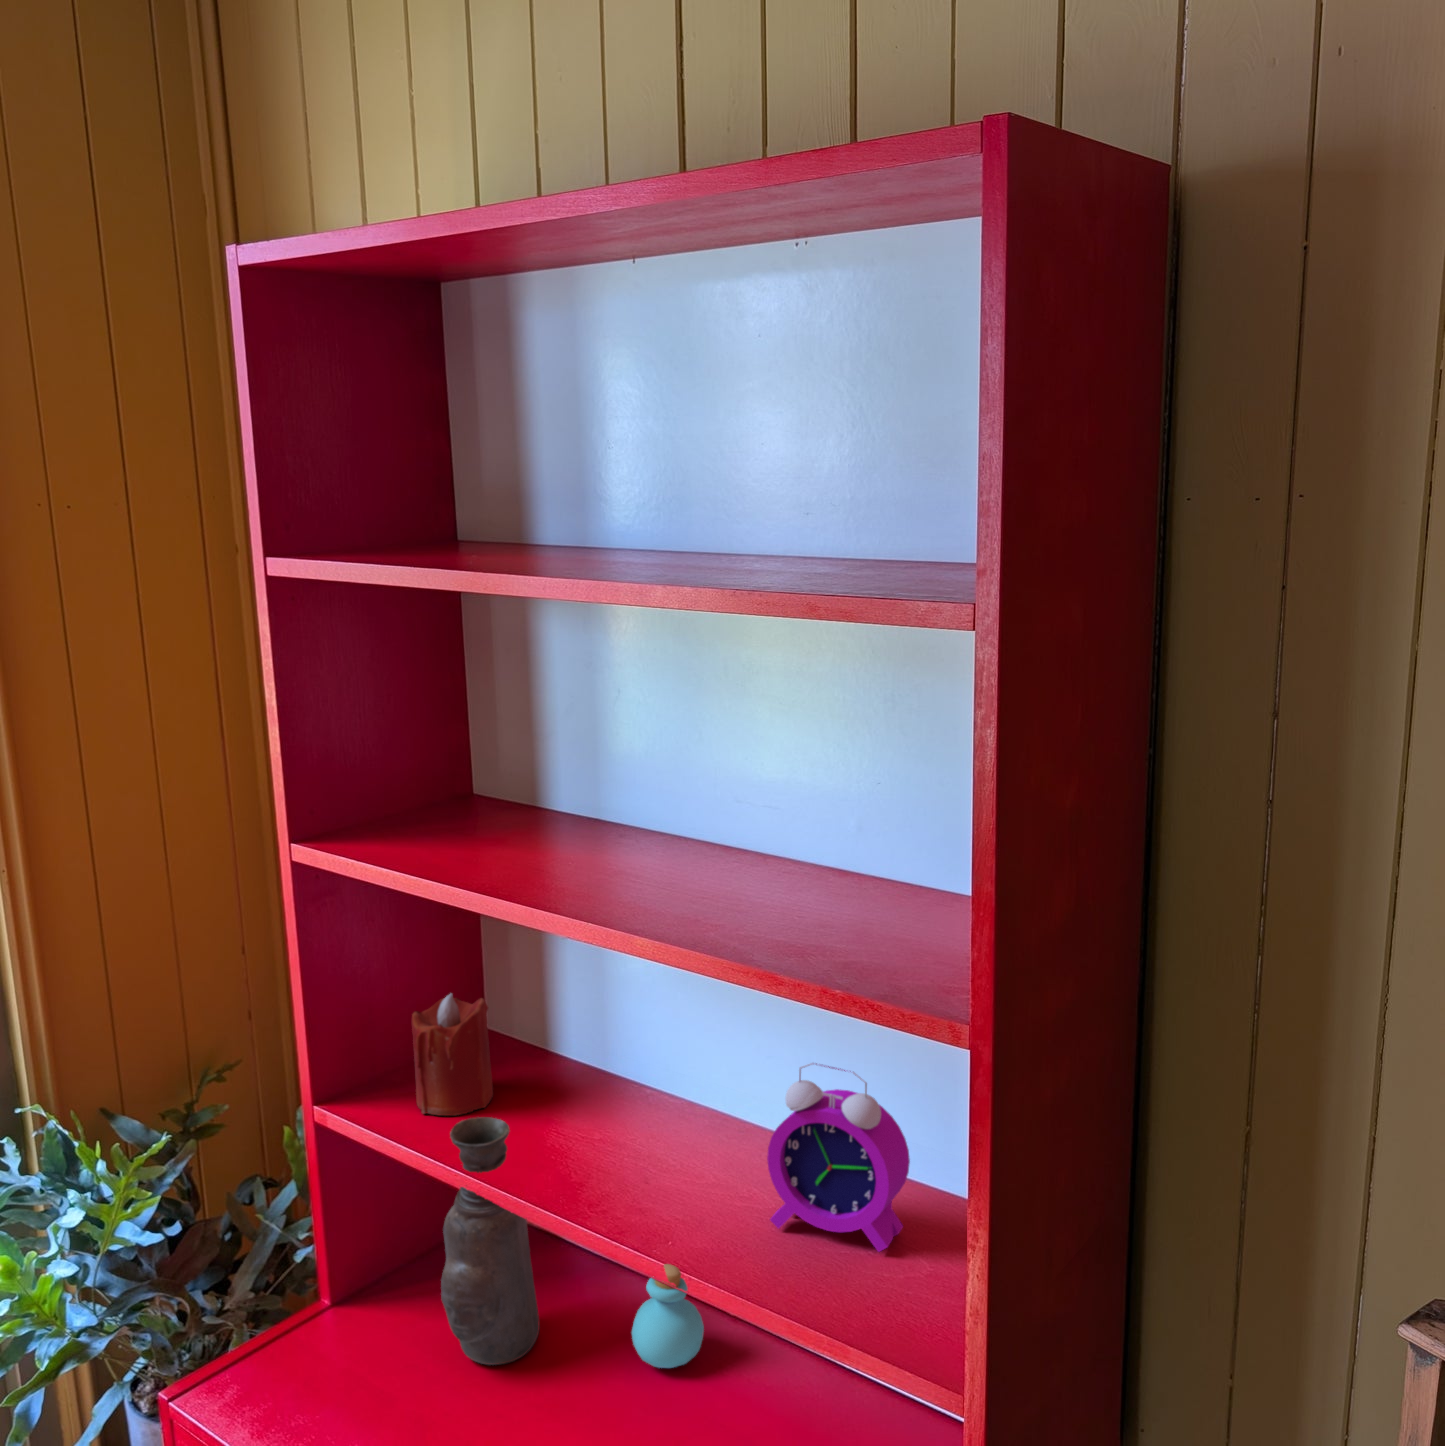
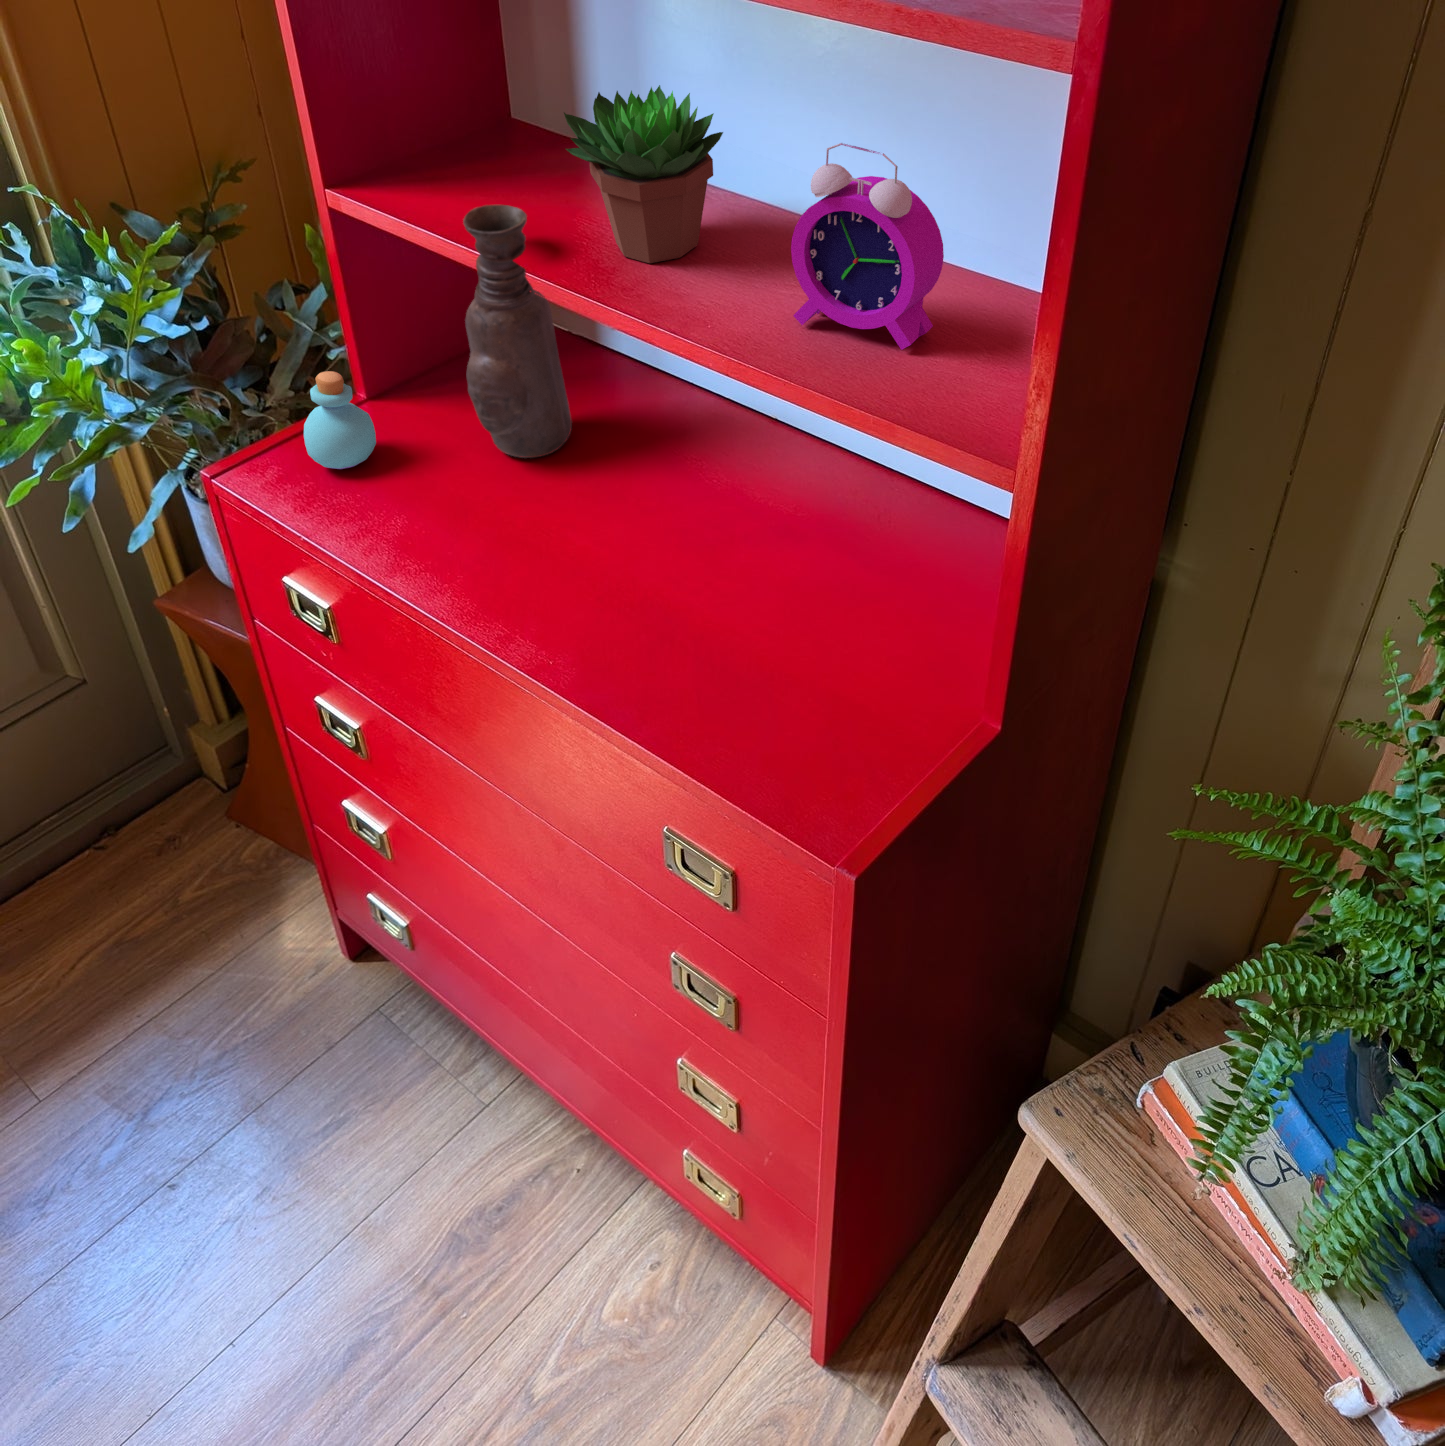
candle: present [412,994,493,1116] -> none [418,64,515,205]
succulent plant: none [549,1009,693,1169] -> present [564,85,723,263]
perfume bottle: present [631,1264,704,1368] -> present [304,371,376,469]

